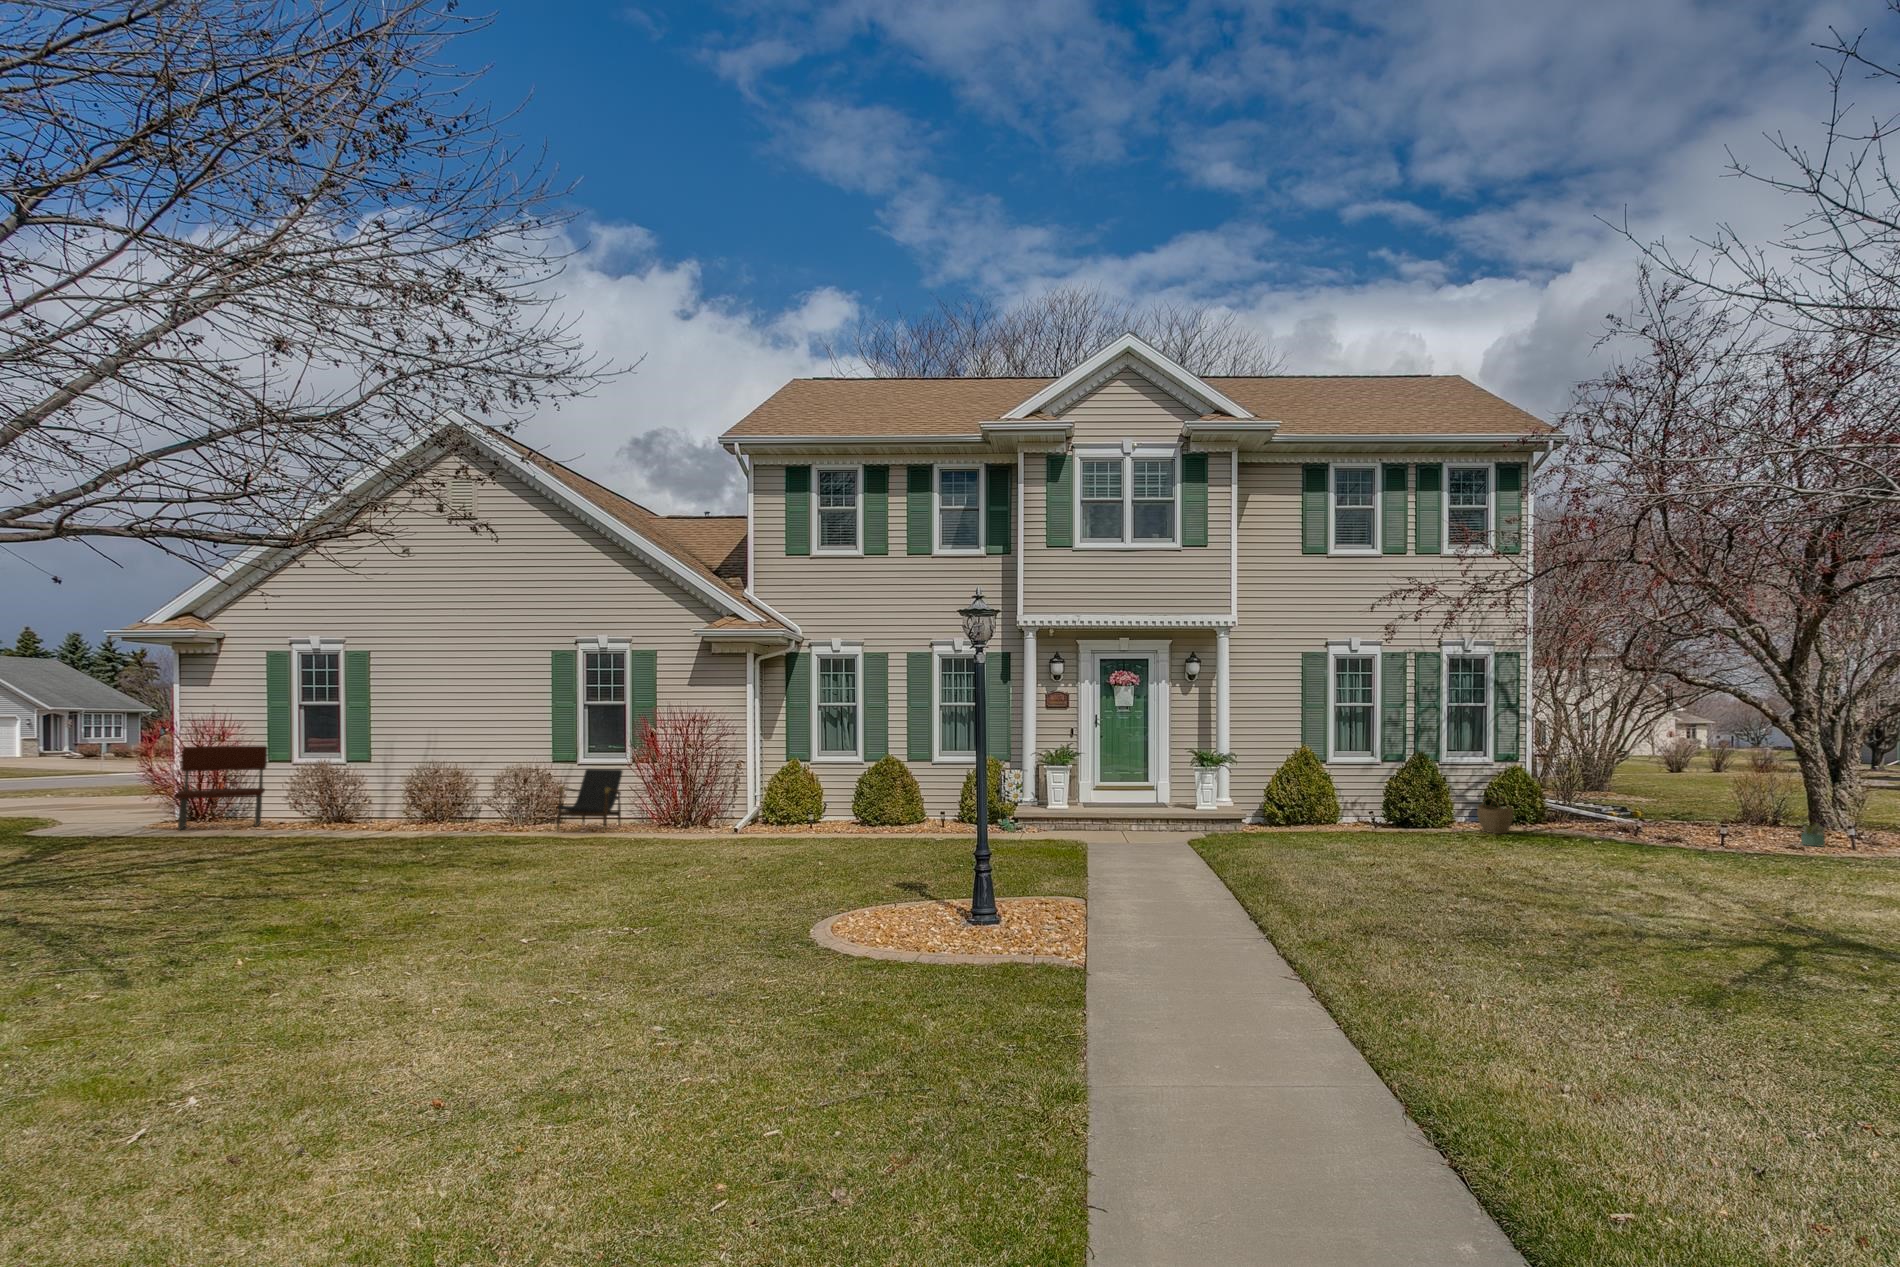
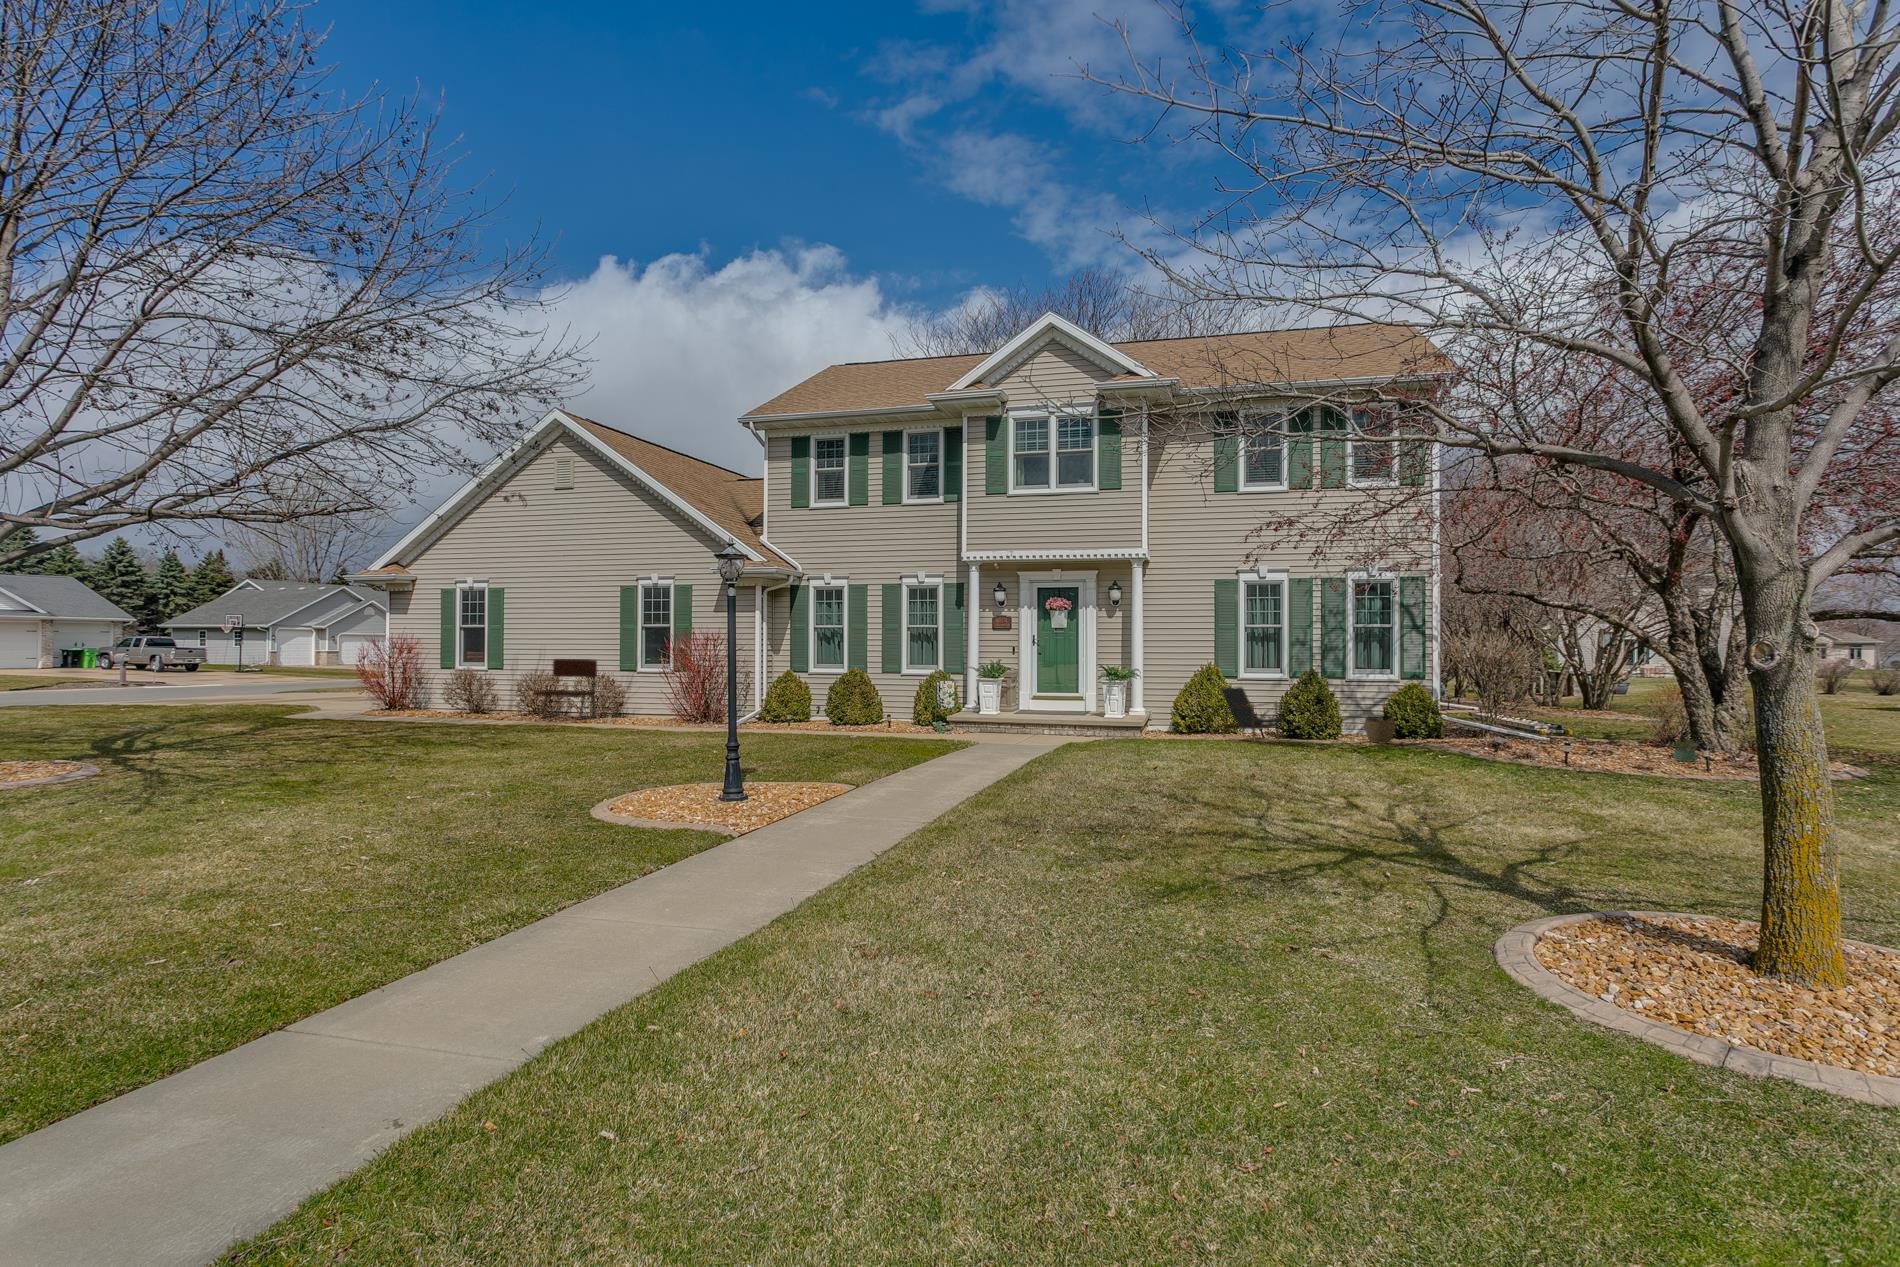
bench: present [174,746,267,830] -> present [534,659,597,719]
lounge chair: present [557,769,622,833] -> present [1221,687,1283,741]

